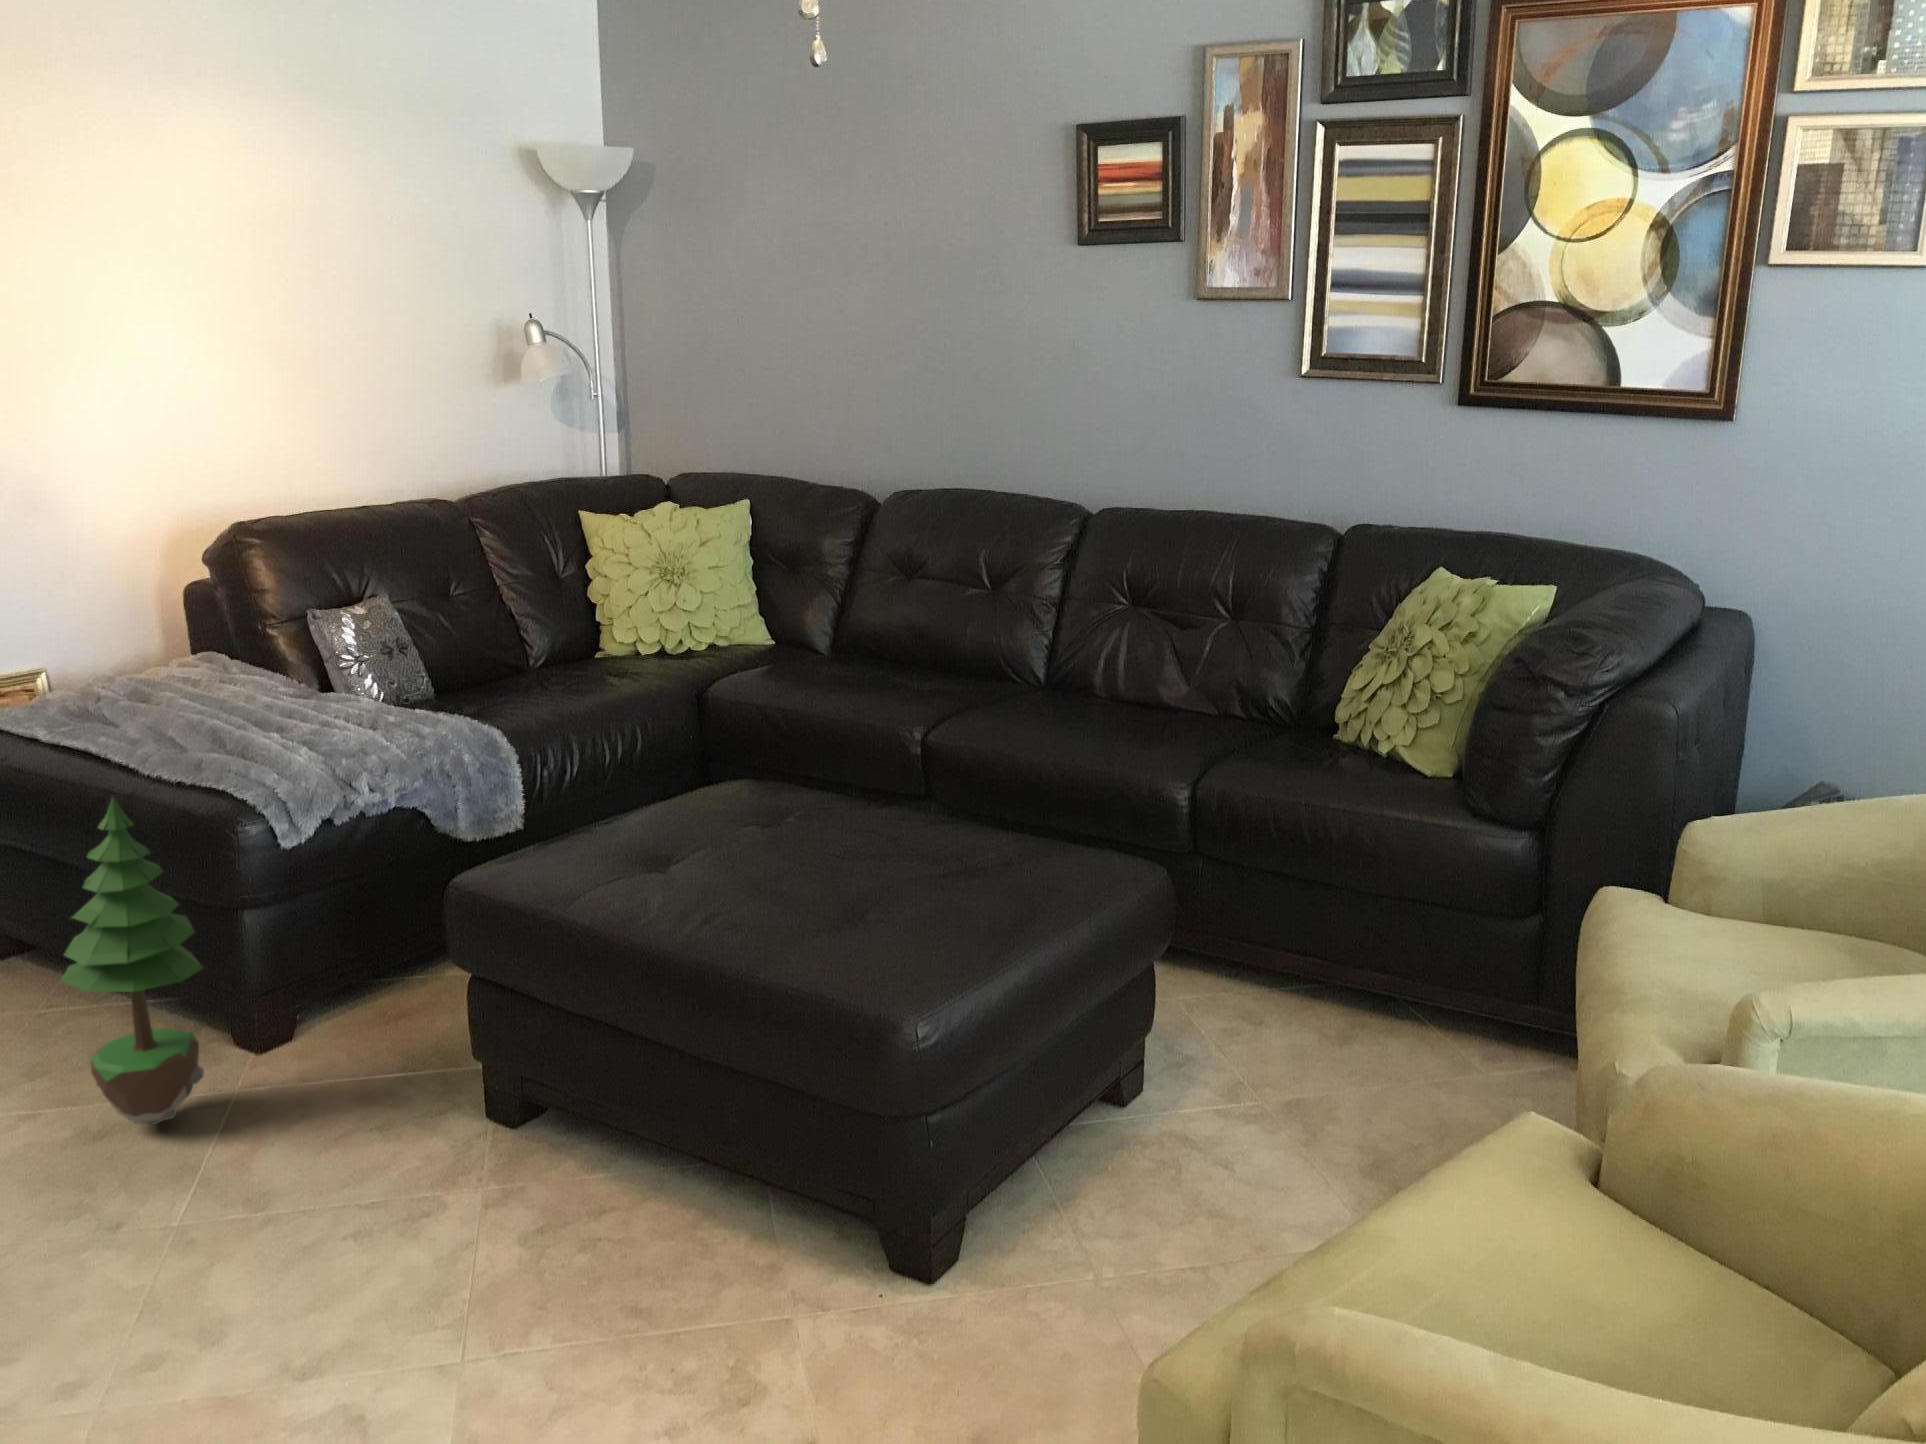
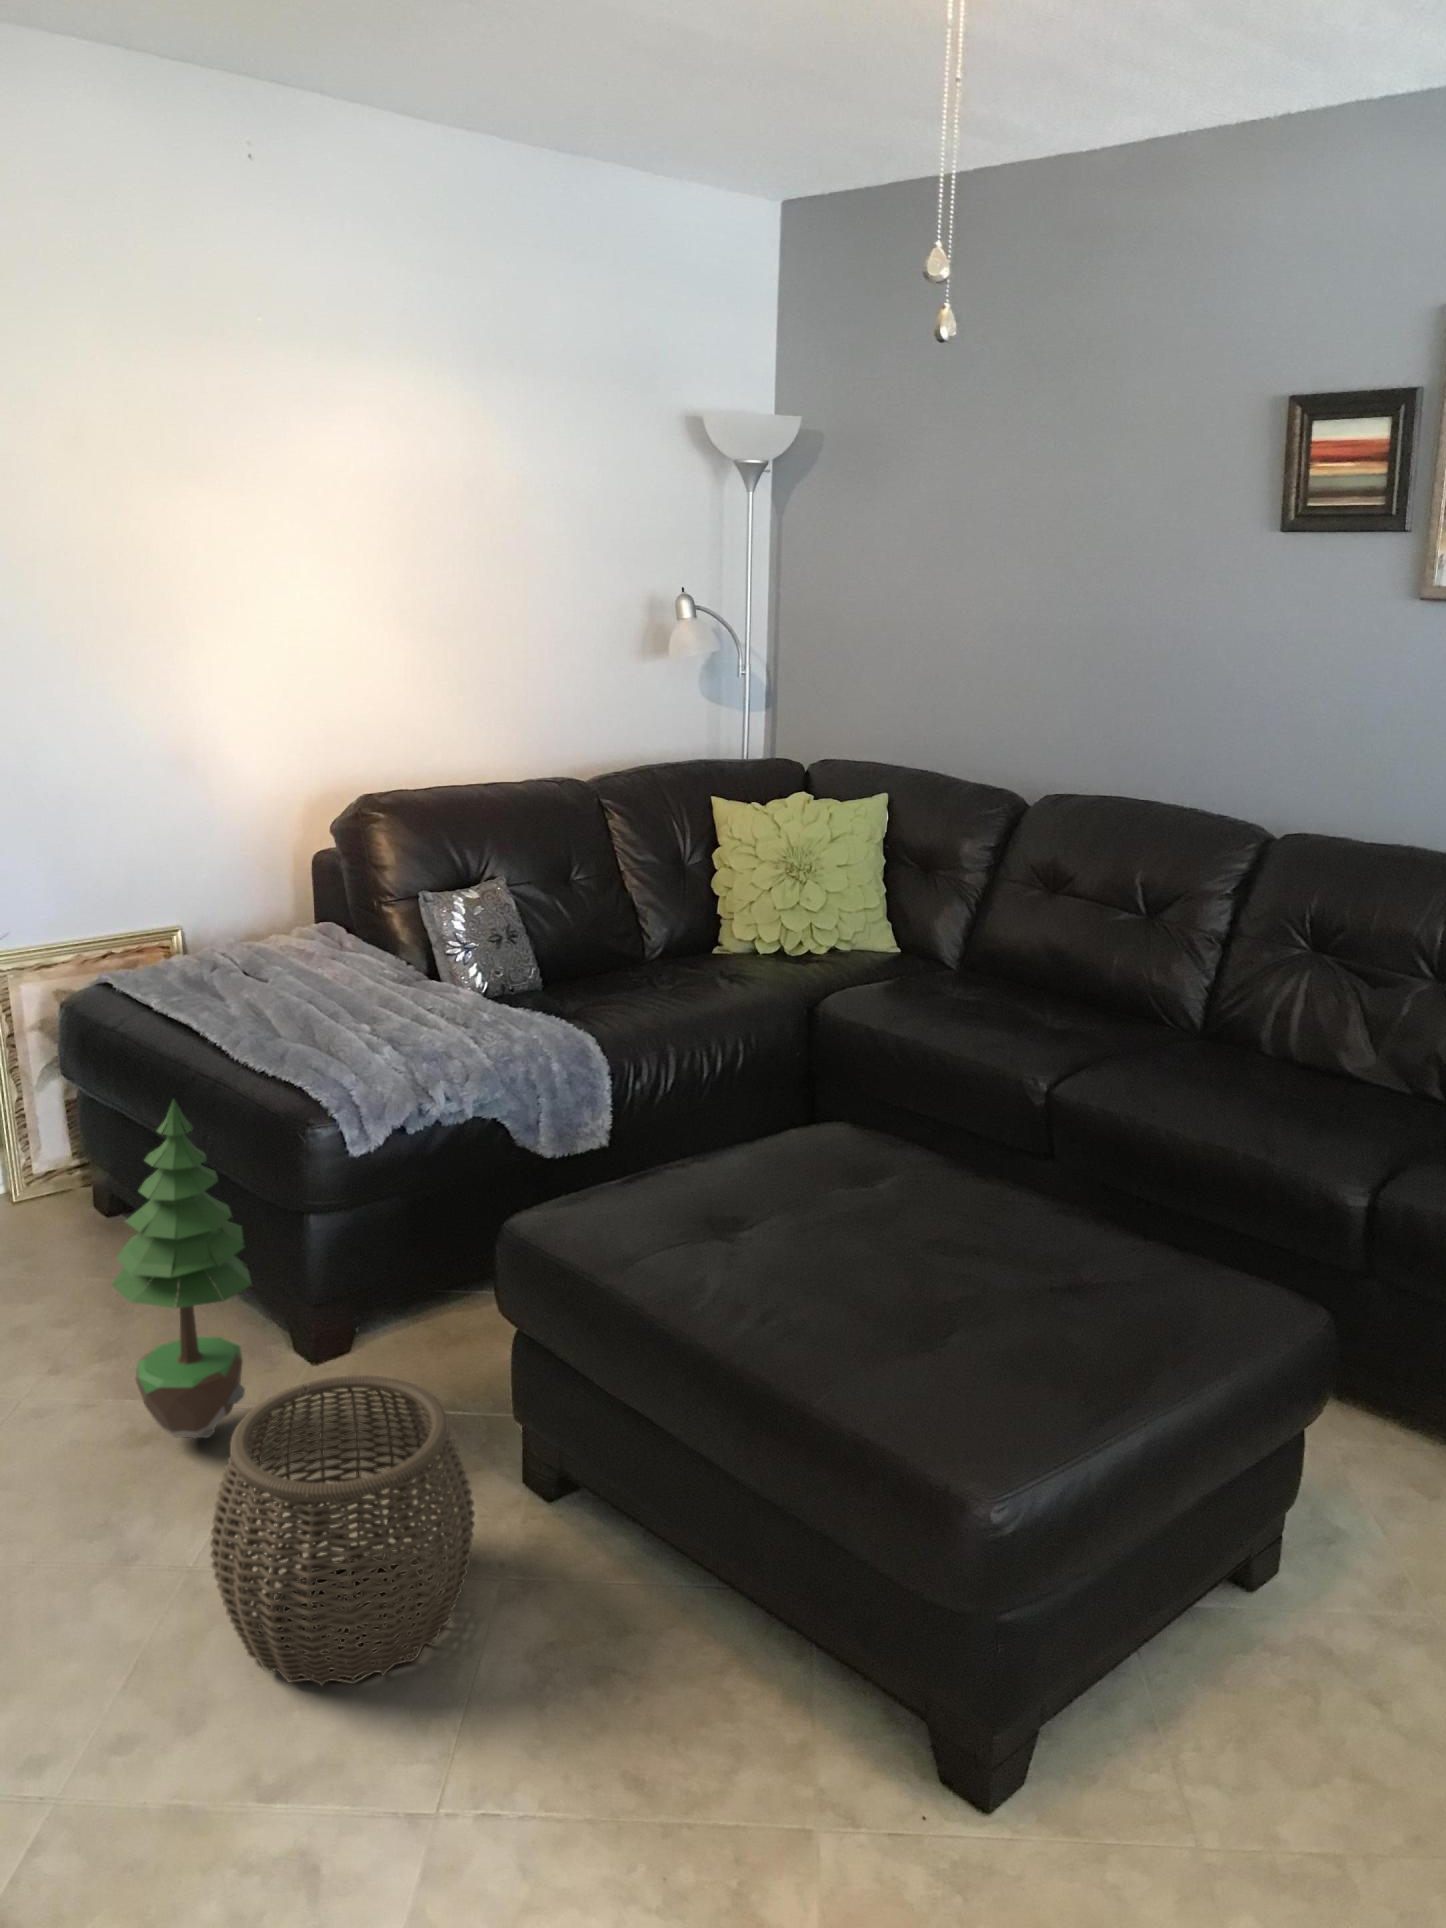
woven basket: none [213,1015,462,1281] -> present [210,1375,475,1686]

